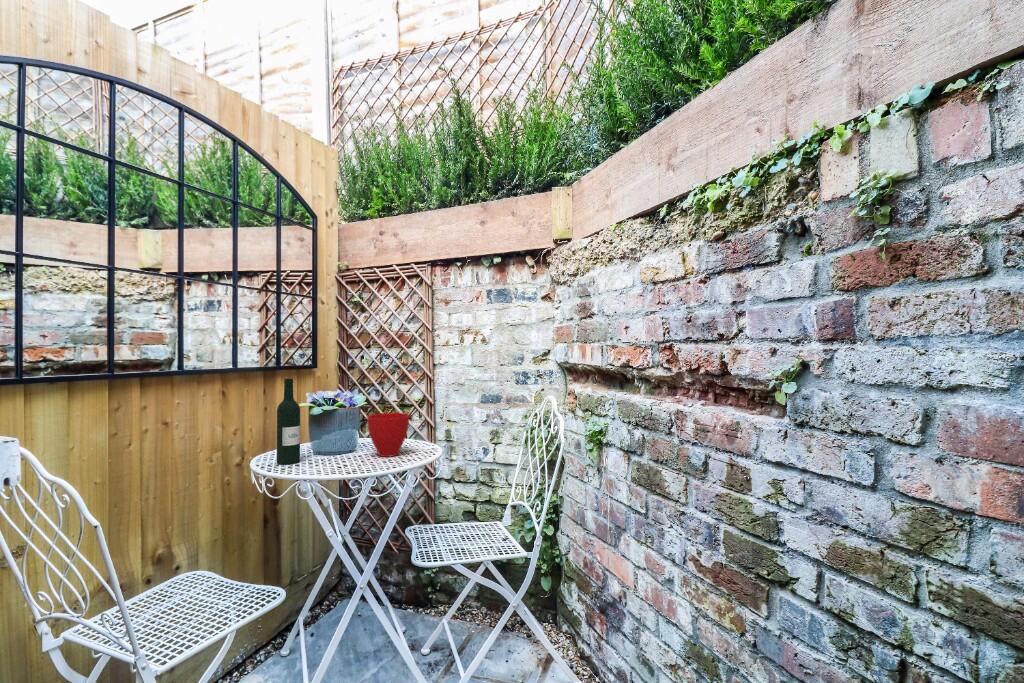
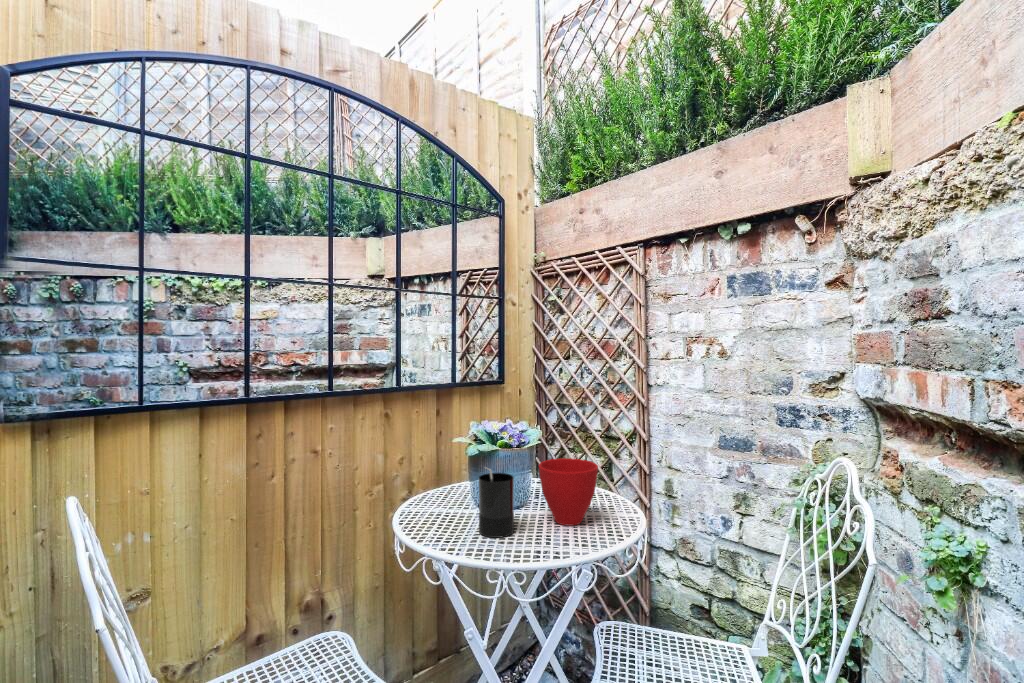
wine bottle: present [277,379,300,465] -> none [430,407,458,518]
candle: none [326,420,353,468] -> present [479,468,514,538]

